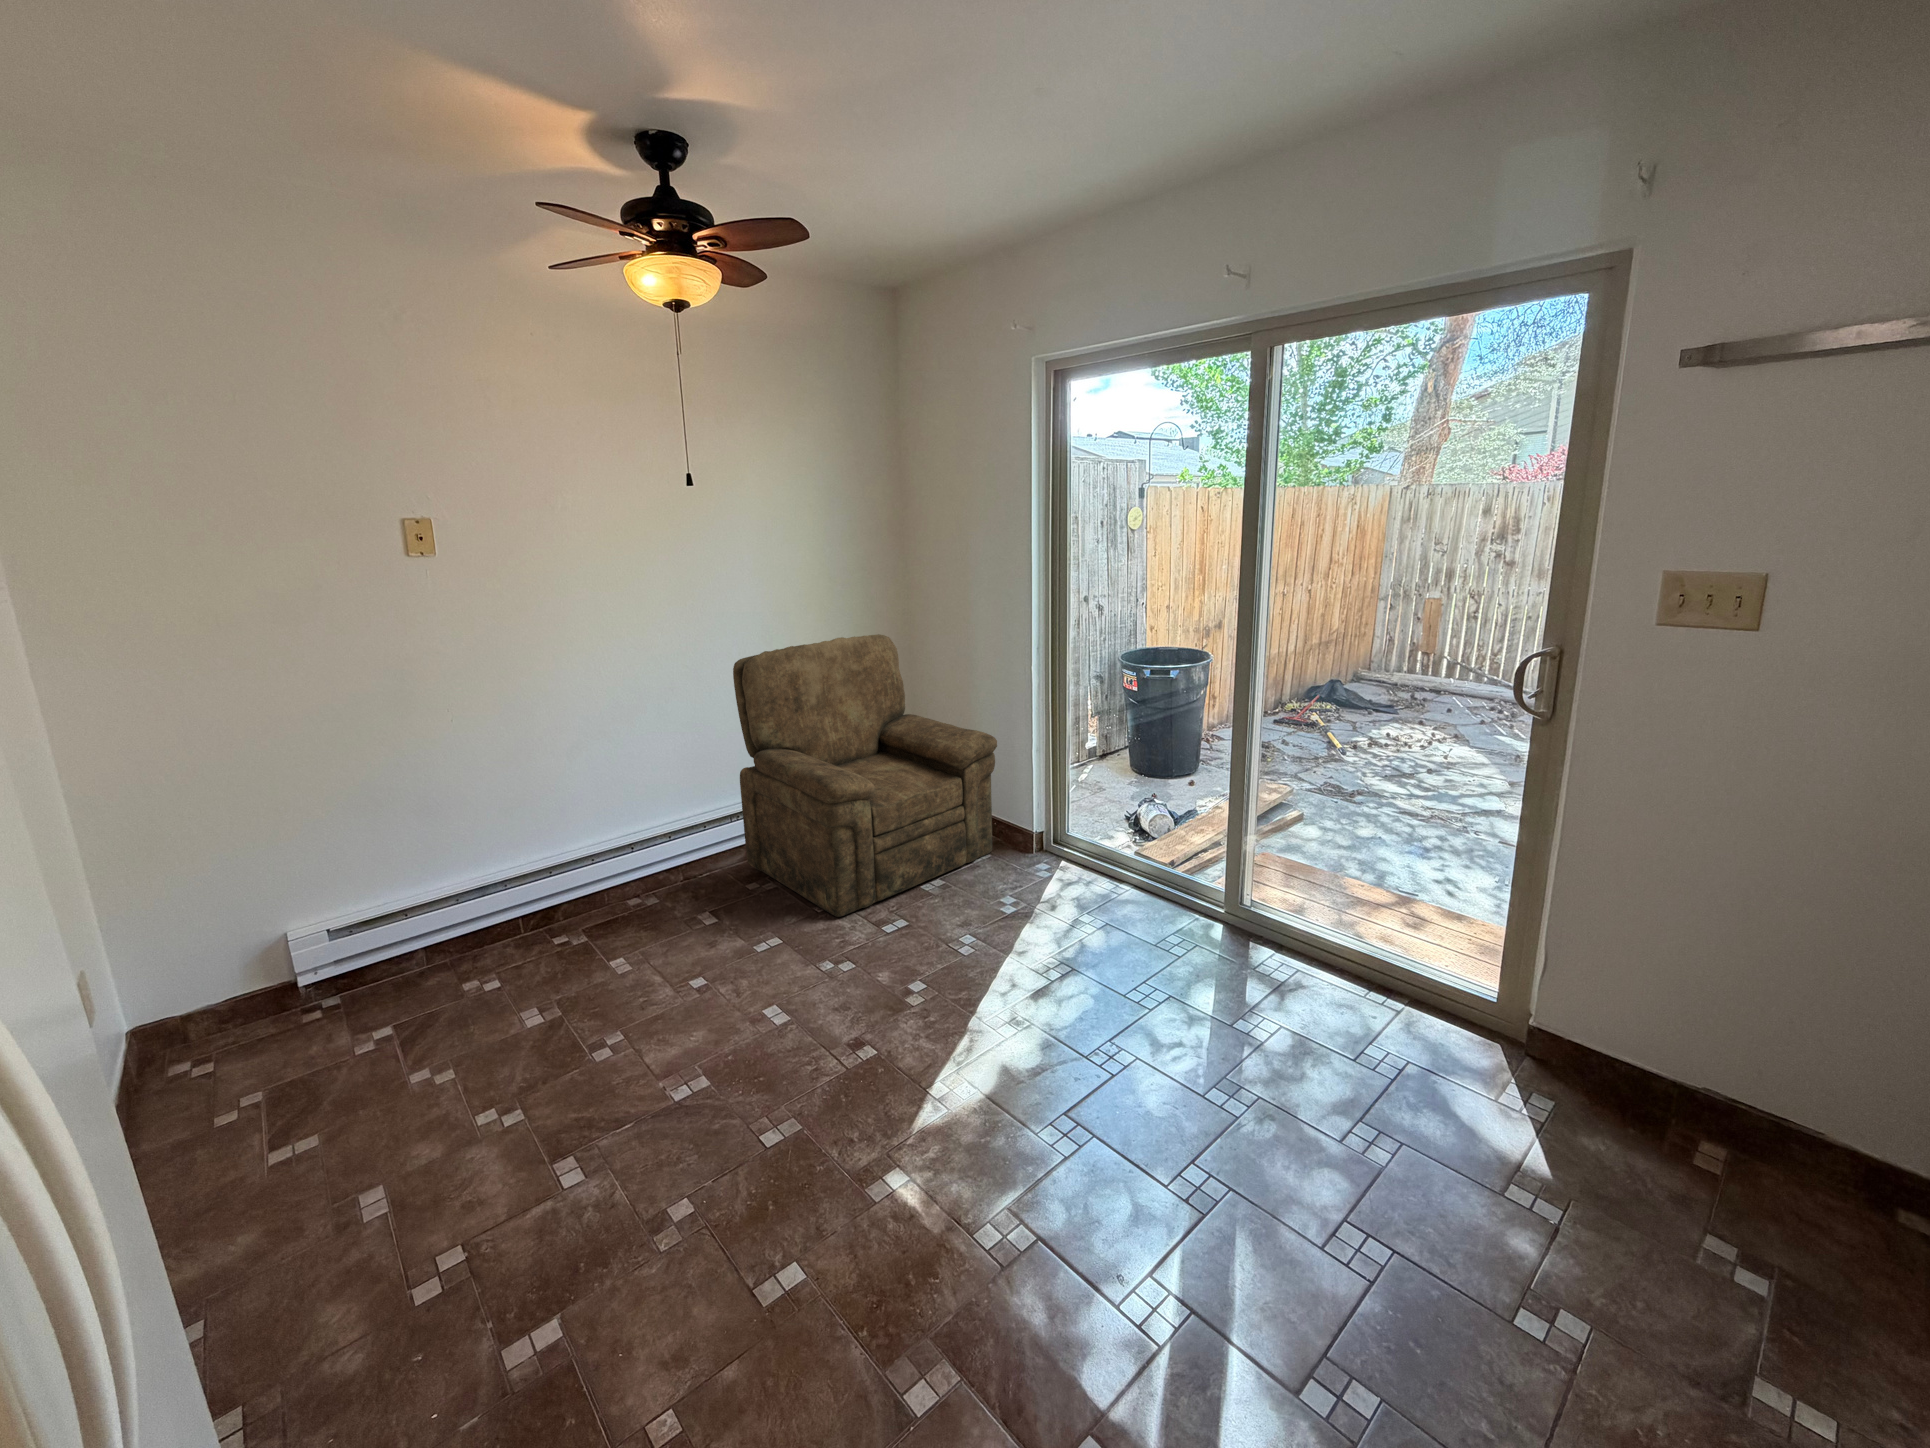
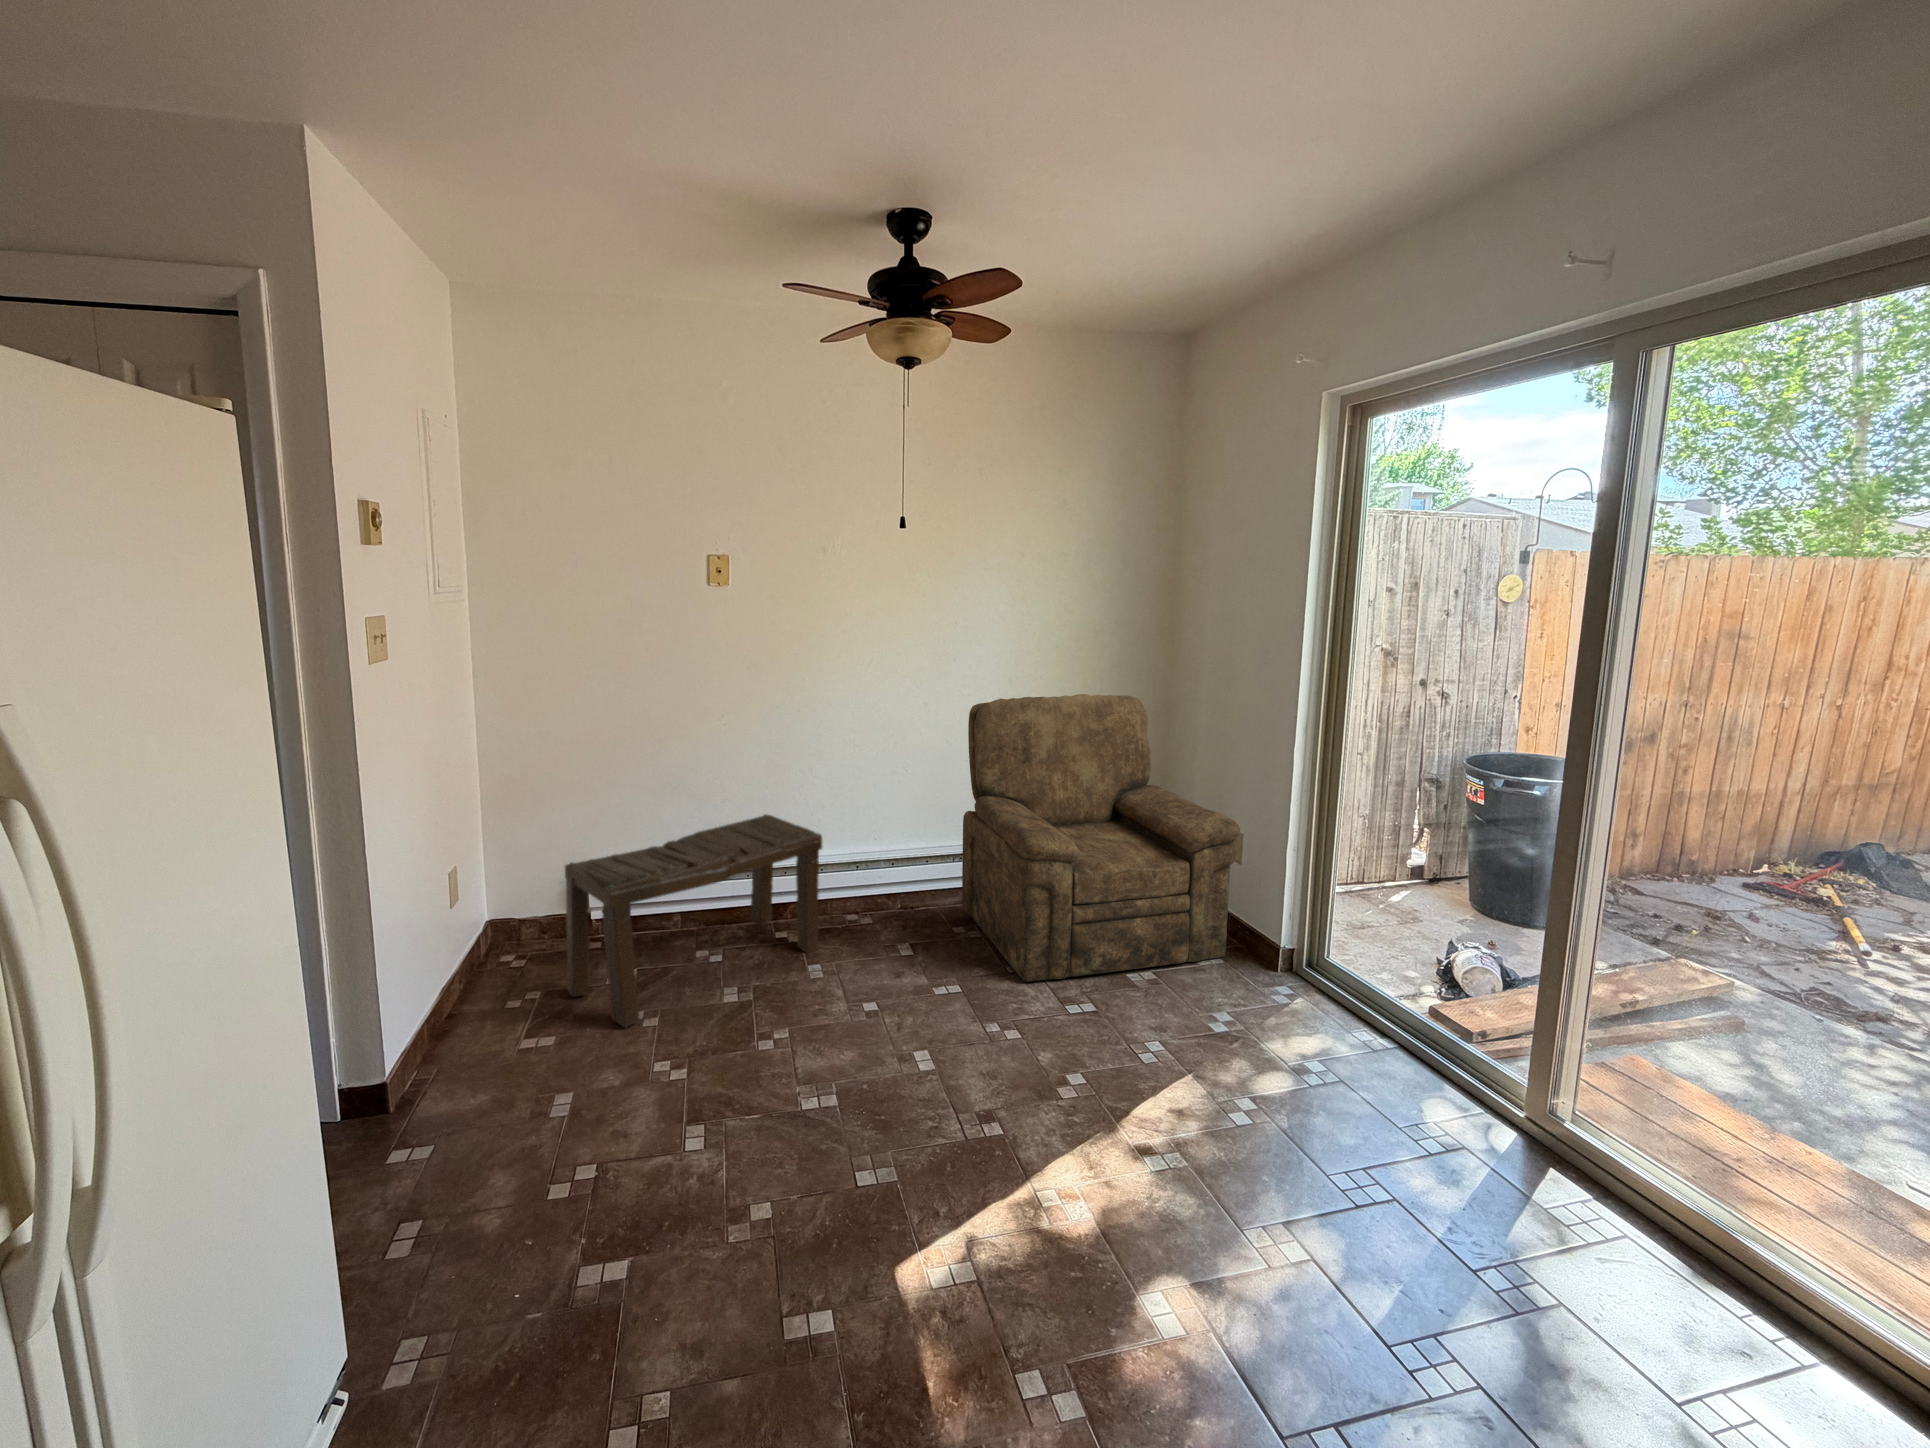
bench: none [271,813,611,1093] -> present [565,814,822,1027]

